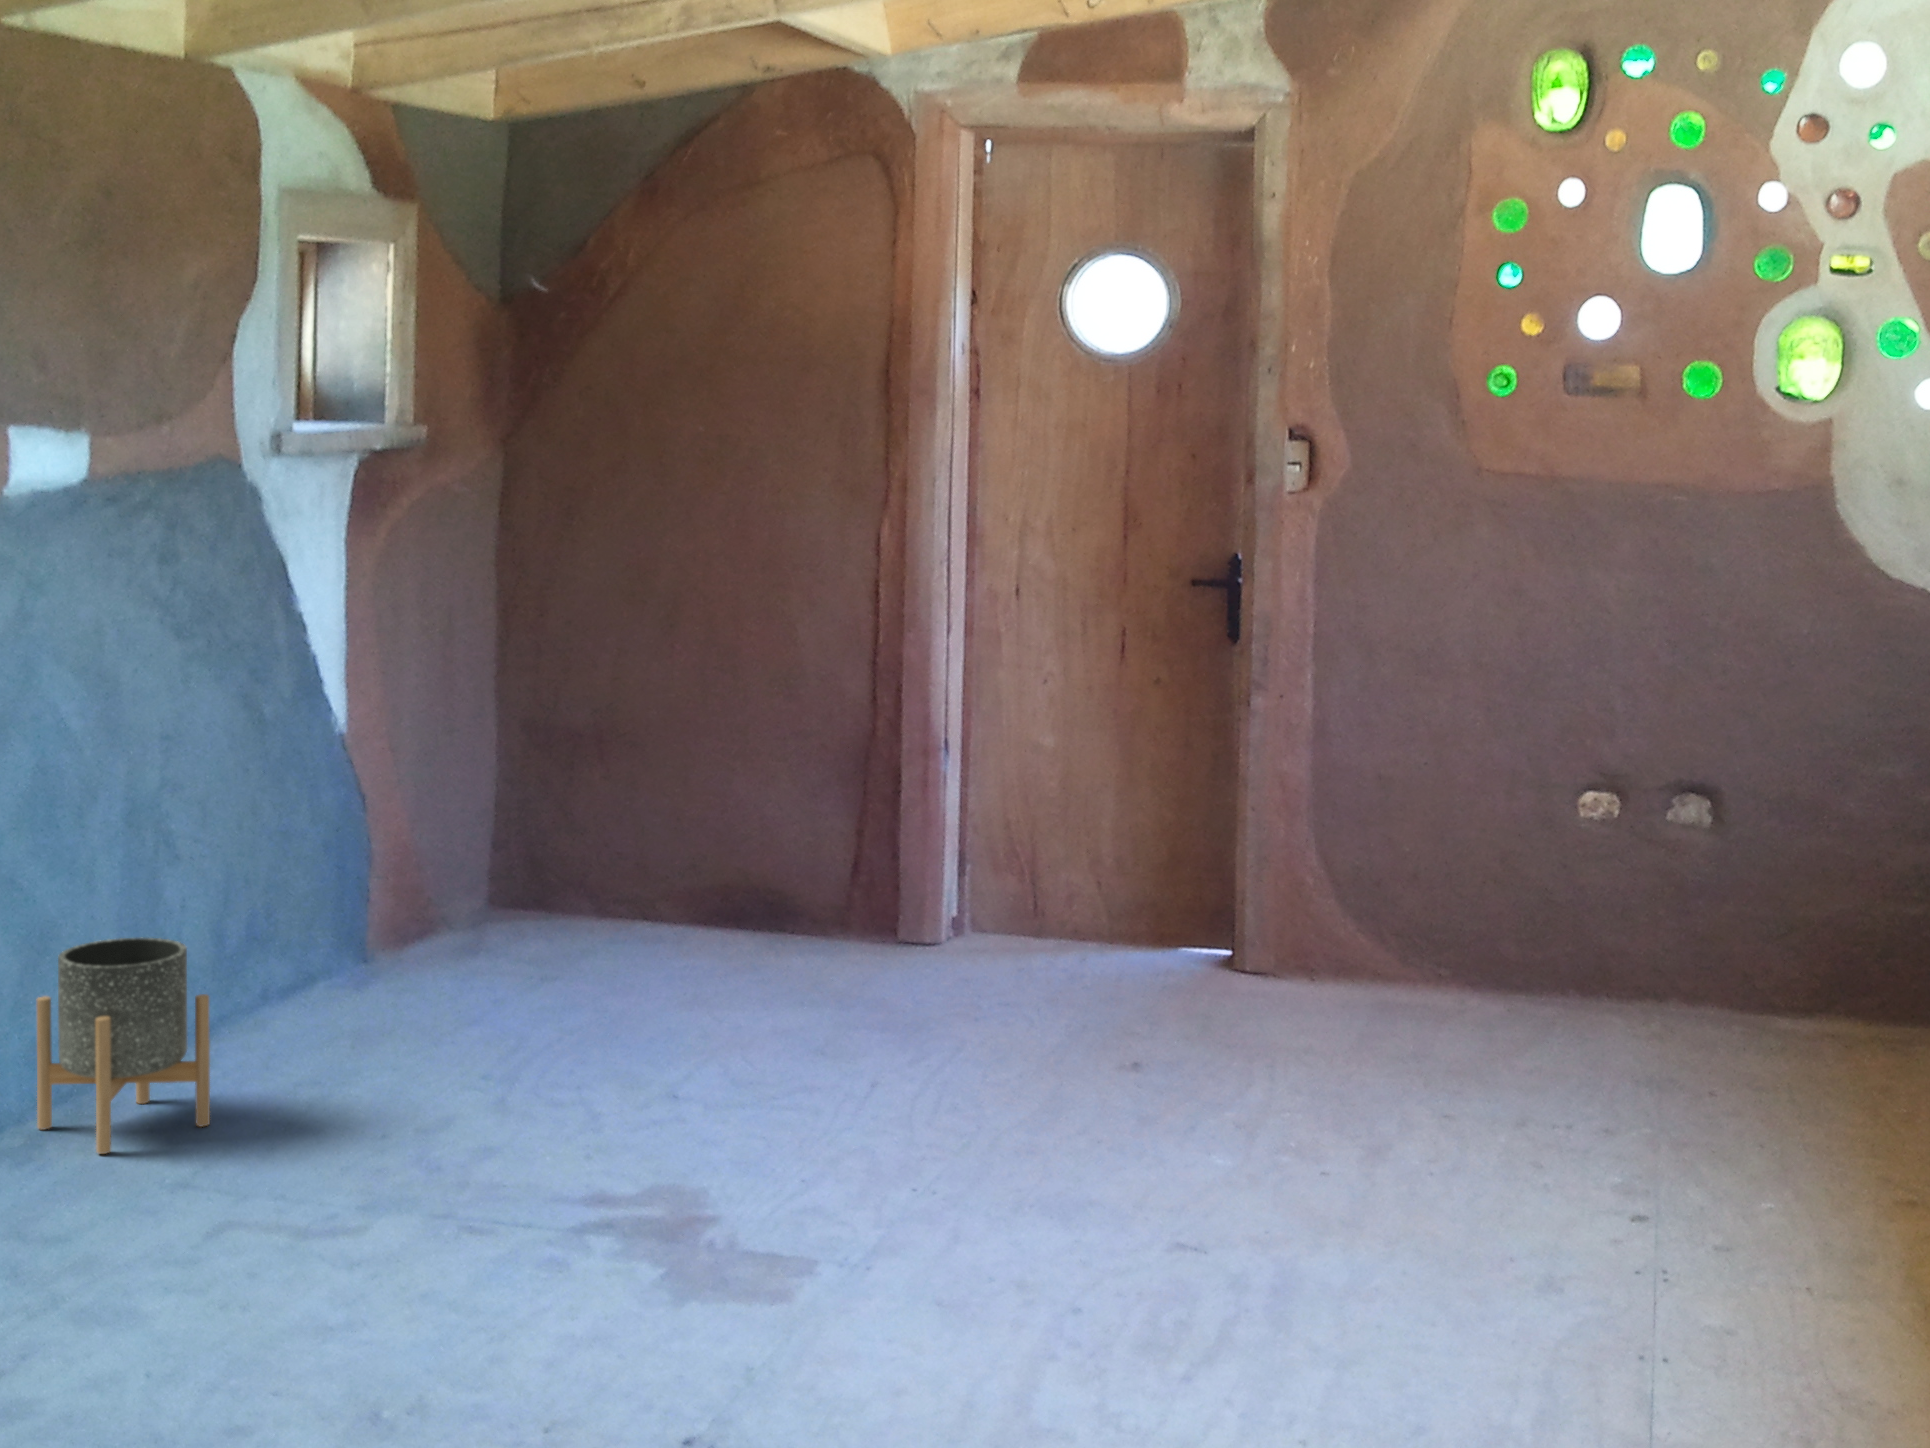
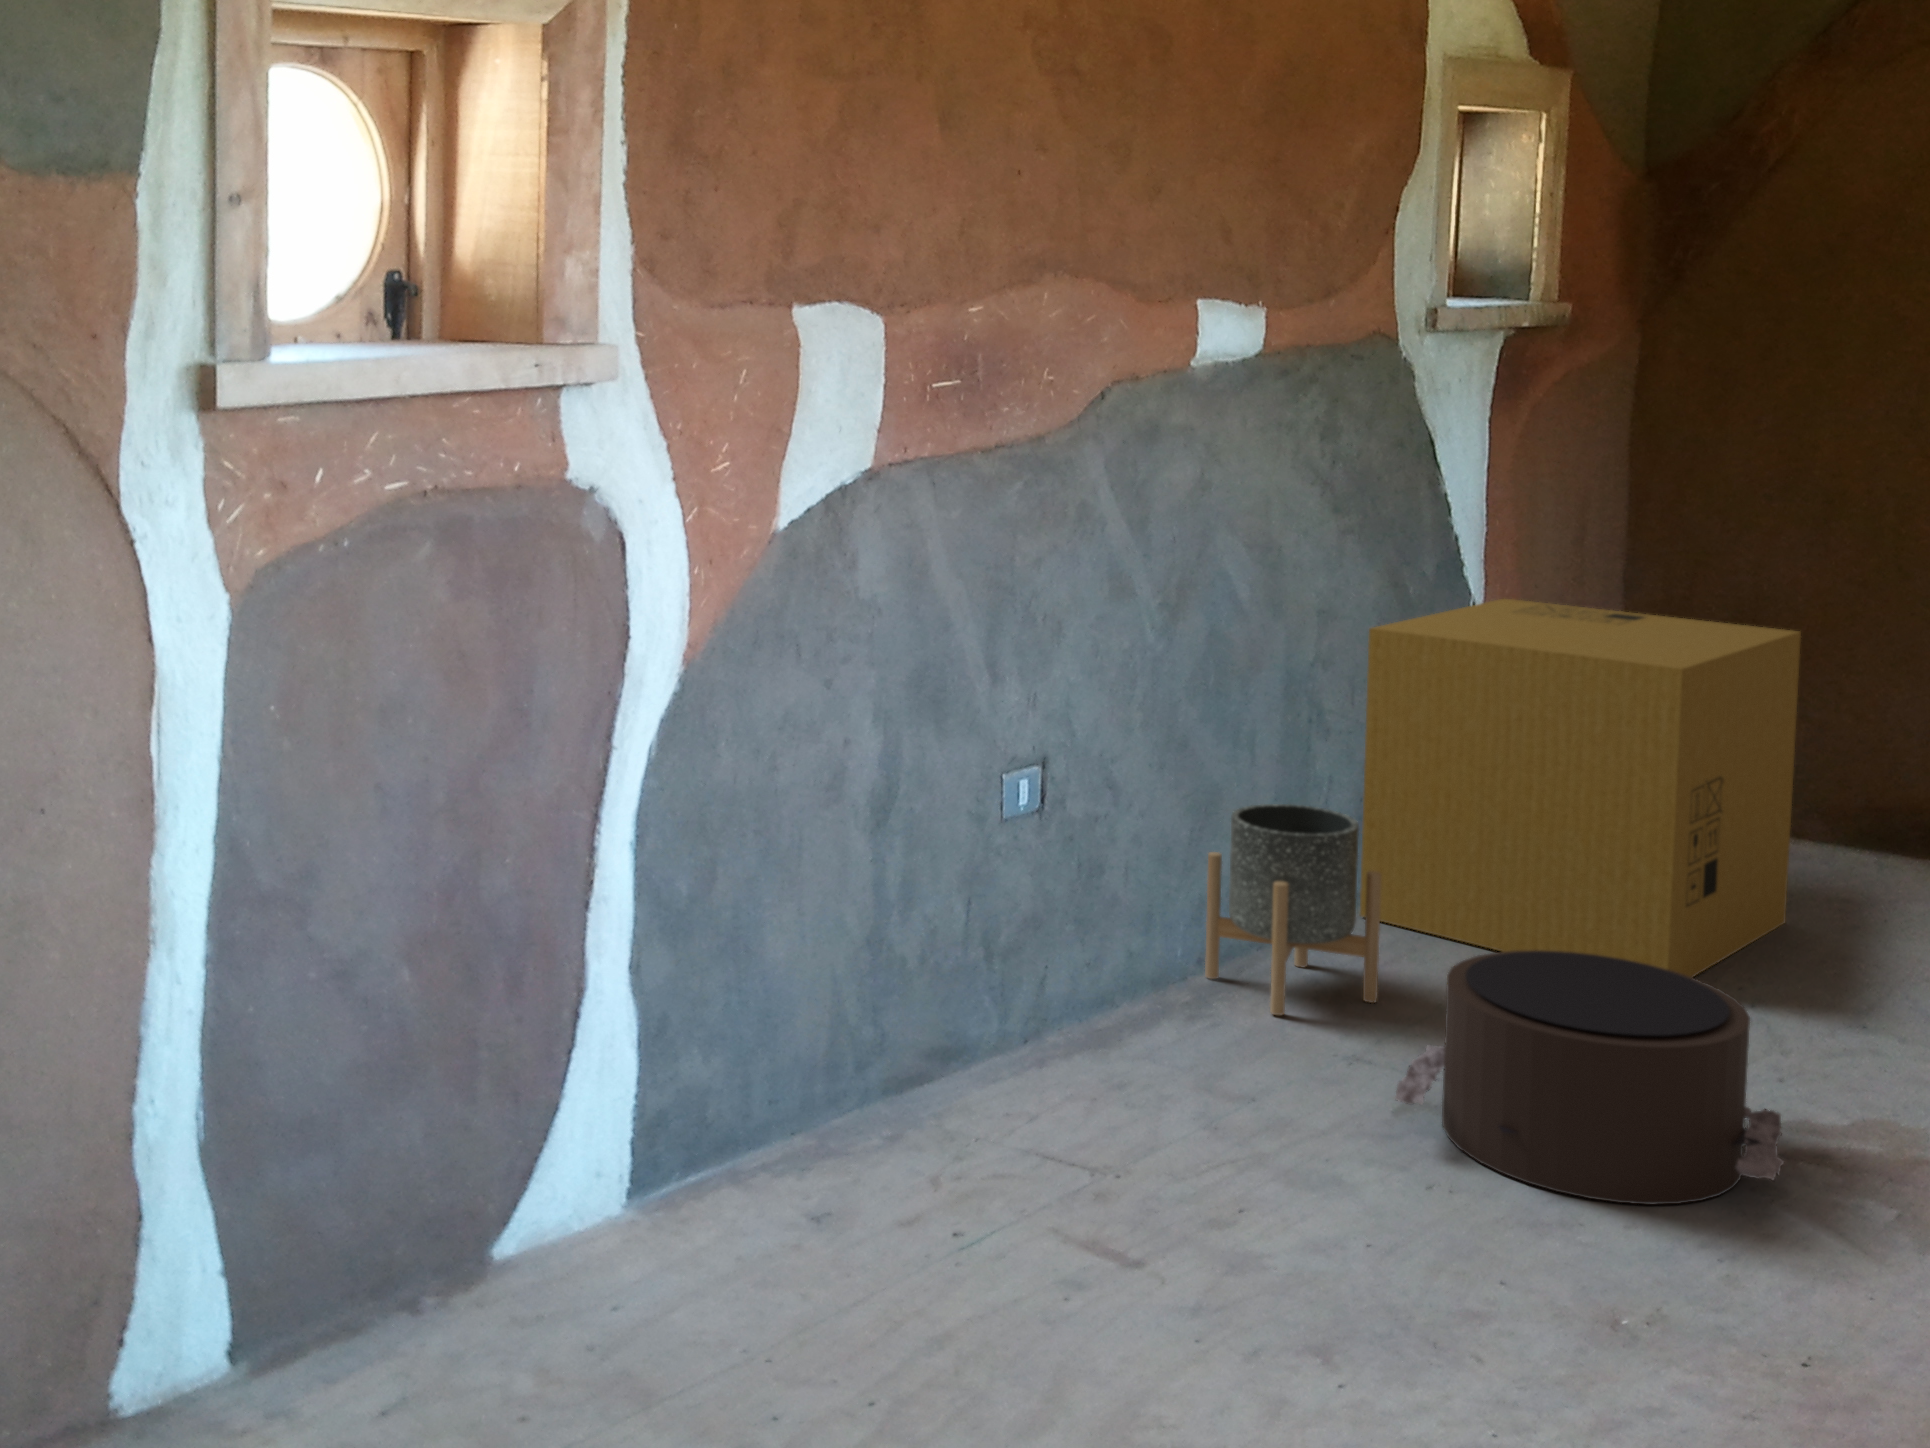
cardboard box: none [216,714,609,1073] -> present [1360,598,1801,977]
pouf: none [183,1043,526,1266] -> present [1395,950,1784,1204]

